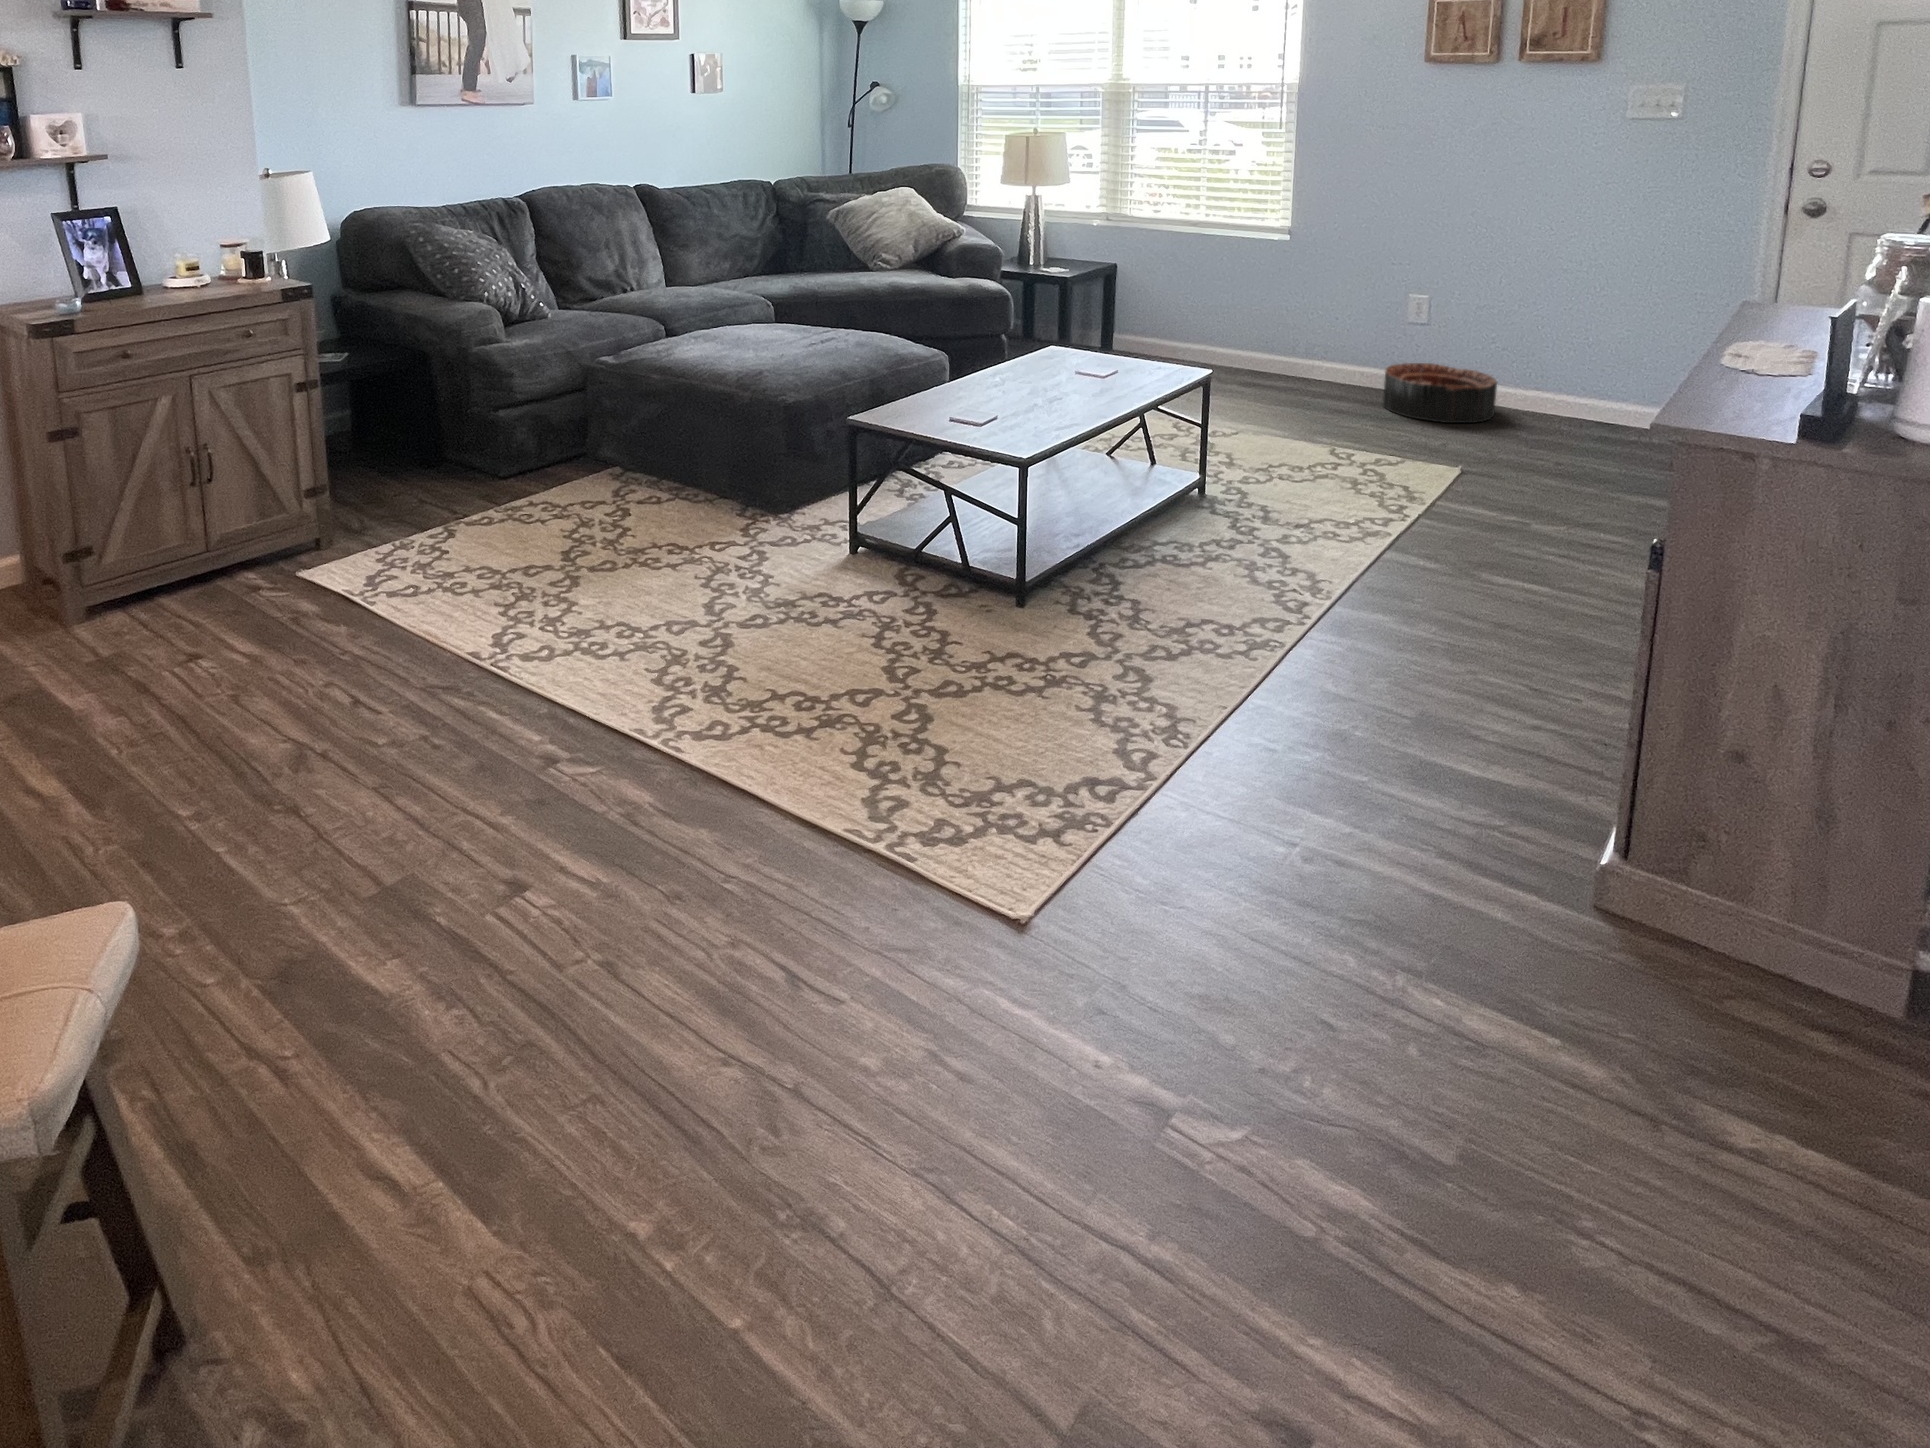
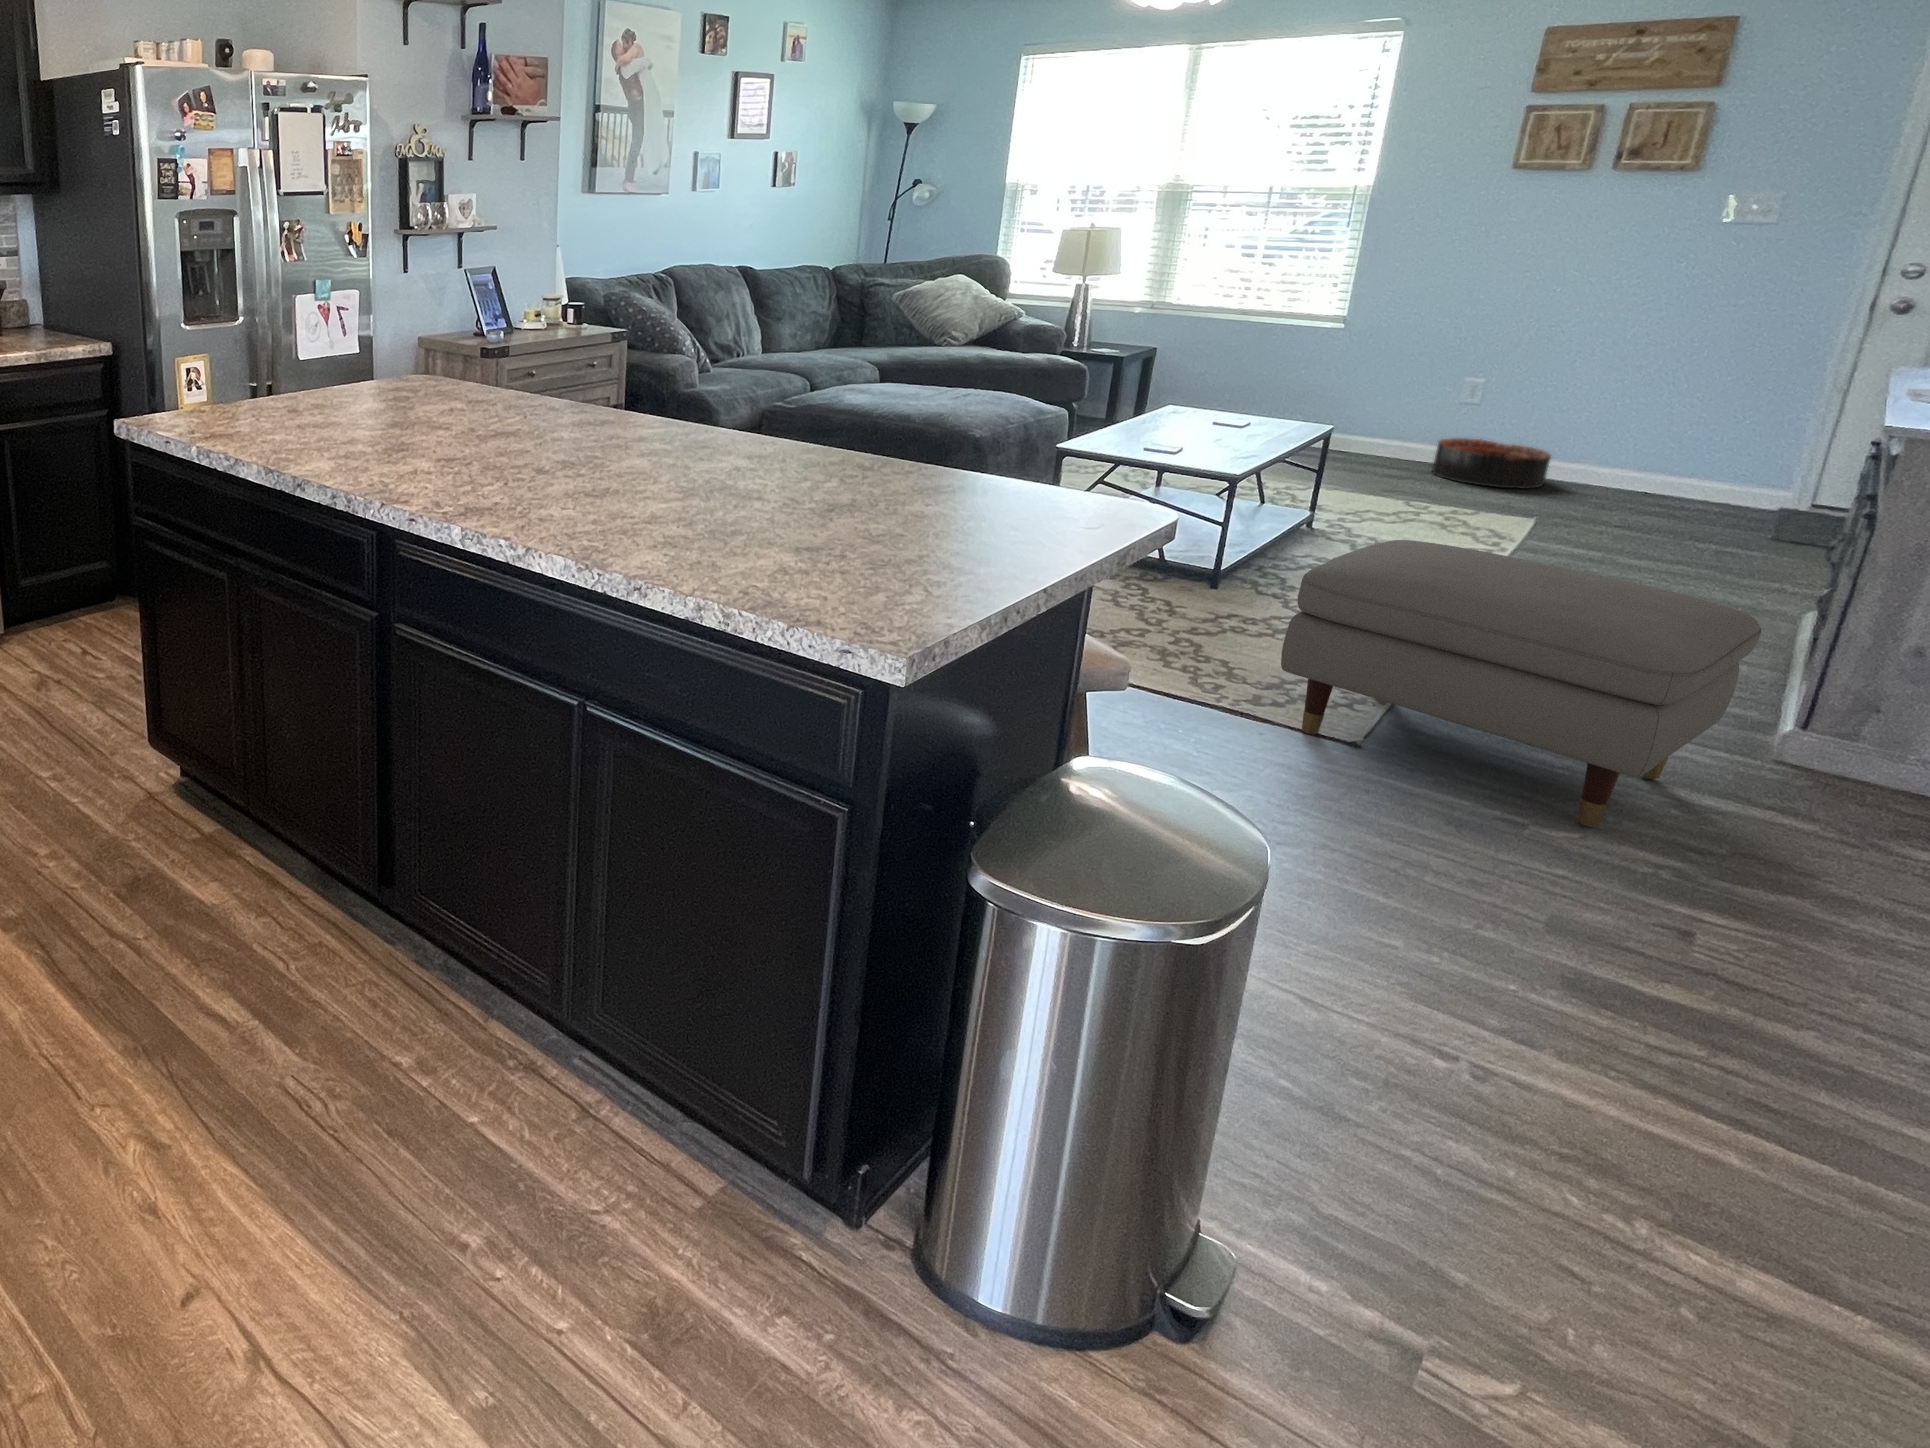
ottoman: none [915,577,1499,1094] -> present [1281,540,1761,827]

